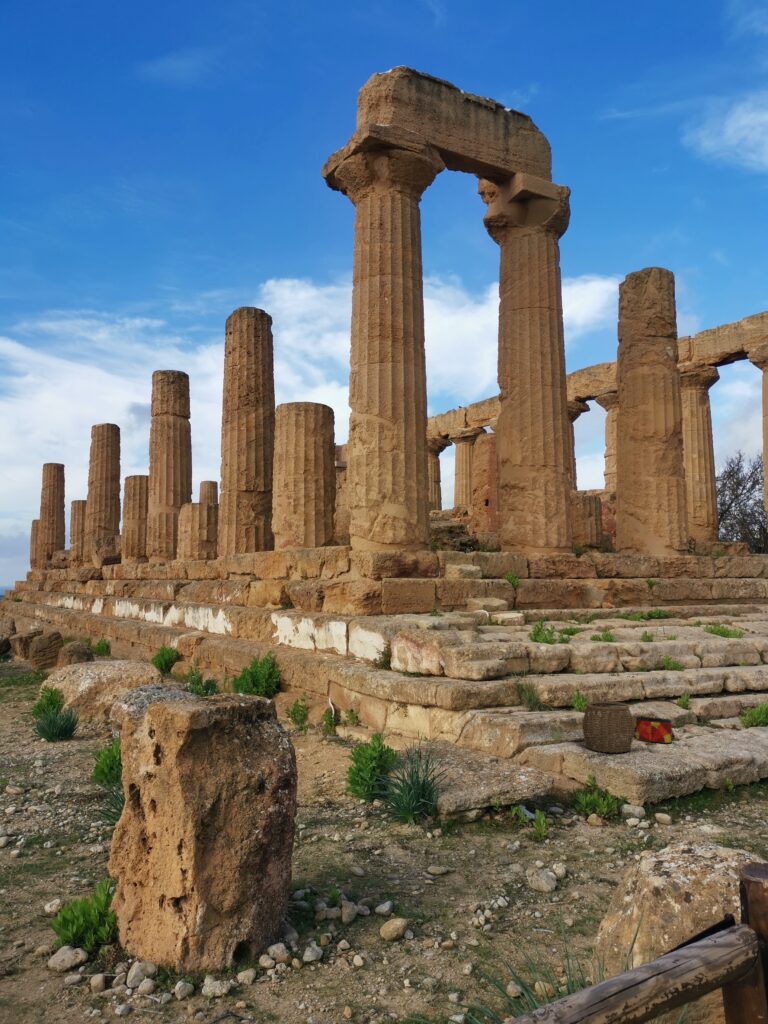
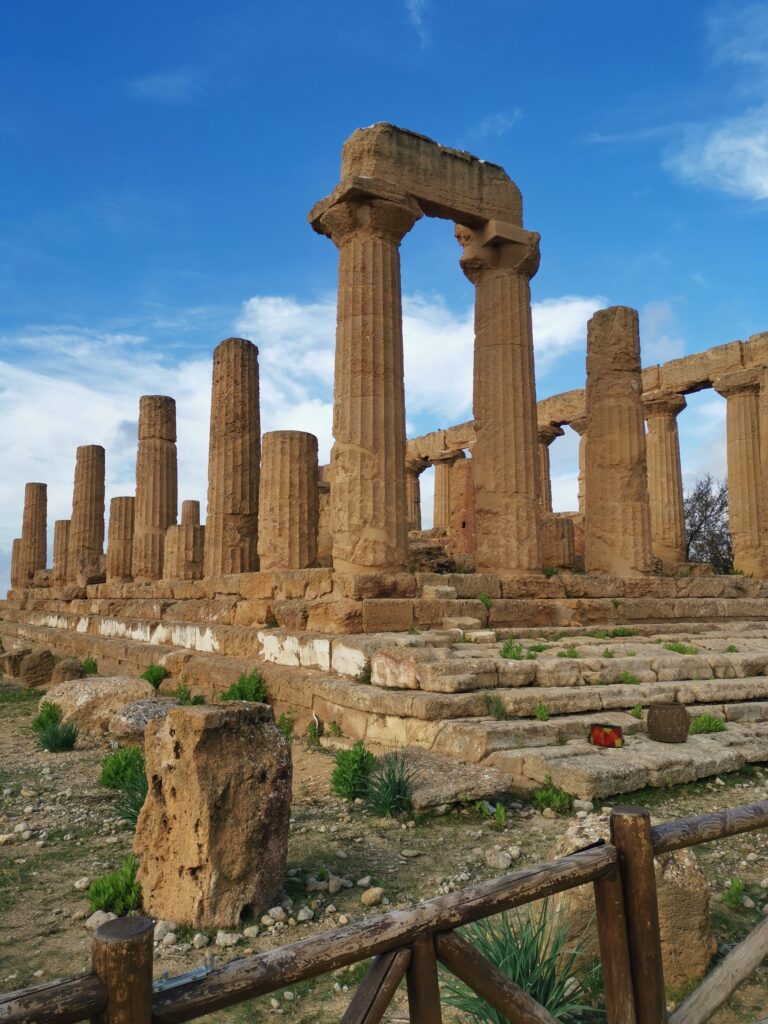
woven basket: present [582,701,635,753] -> present [647,701,690,743]

